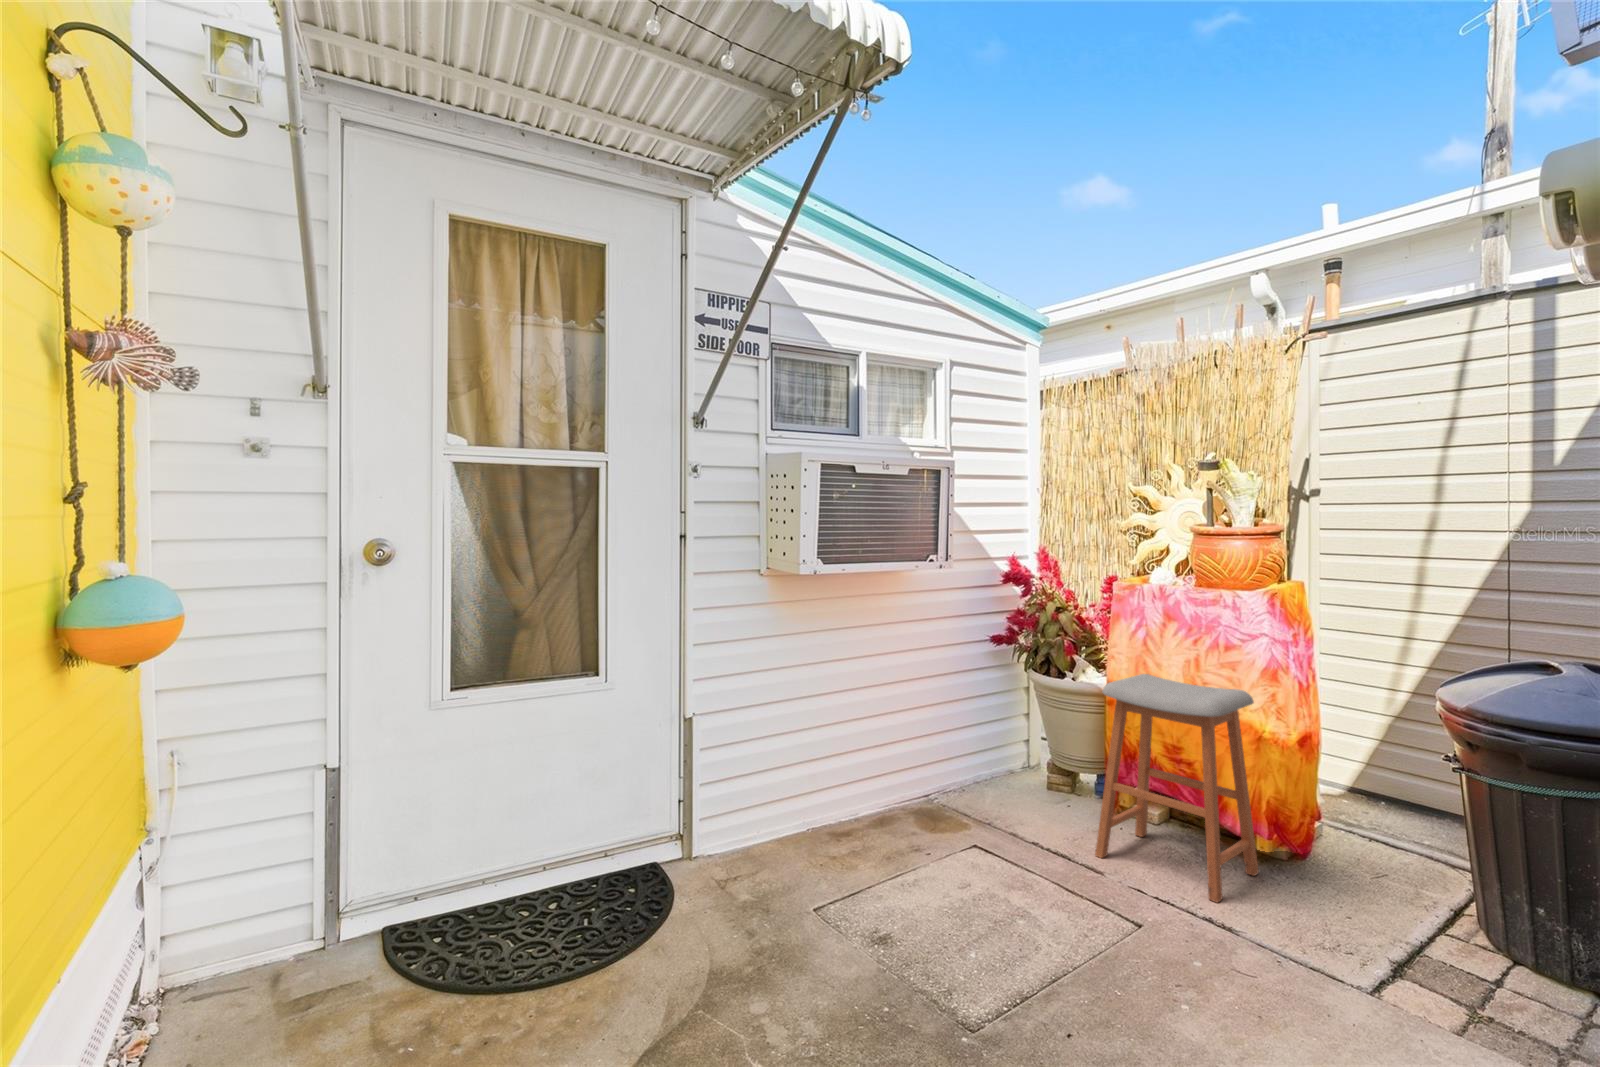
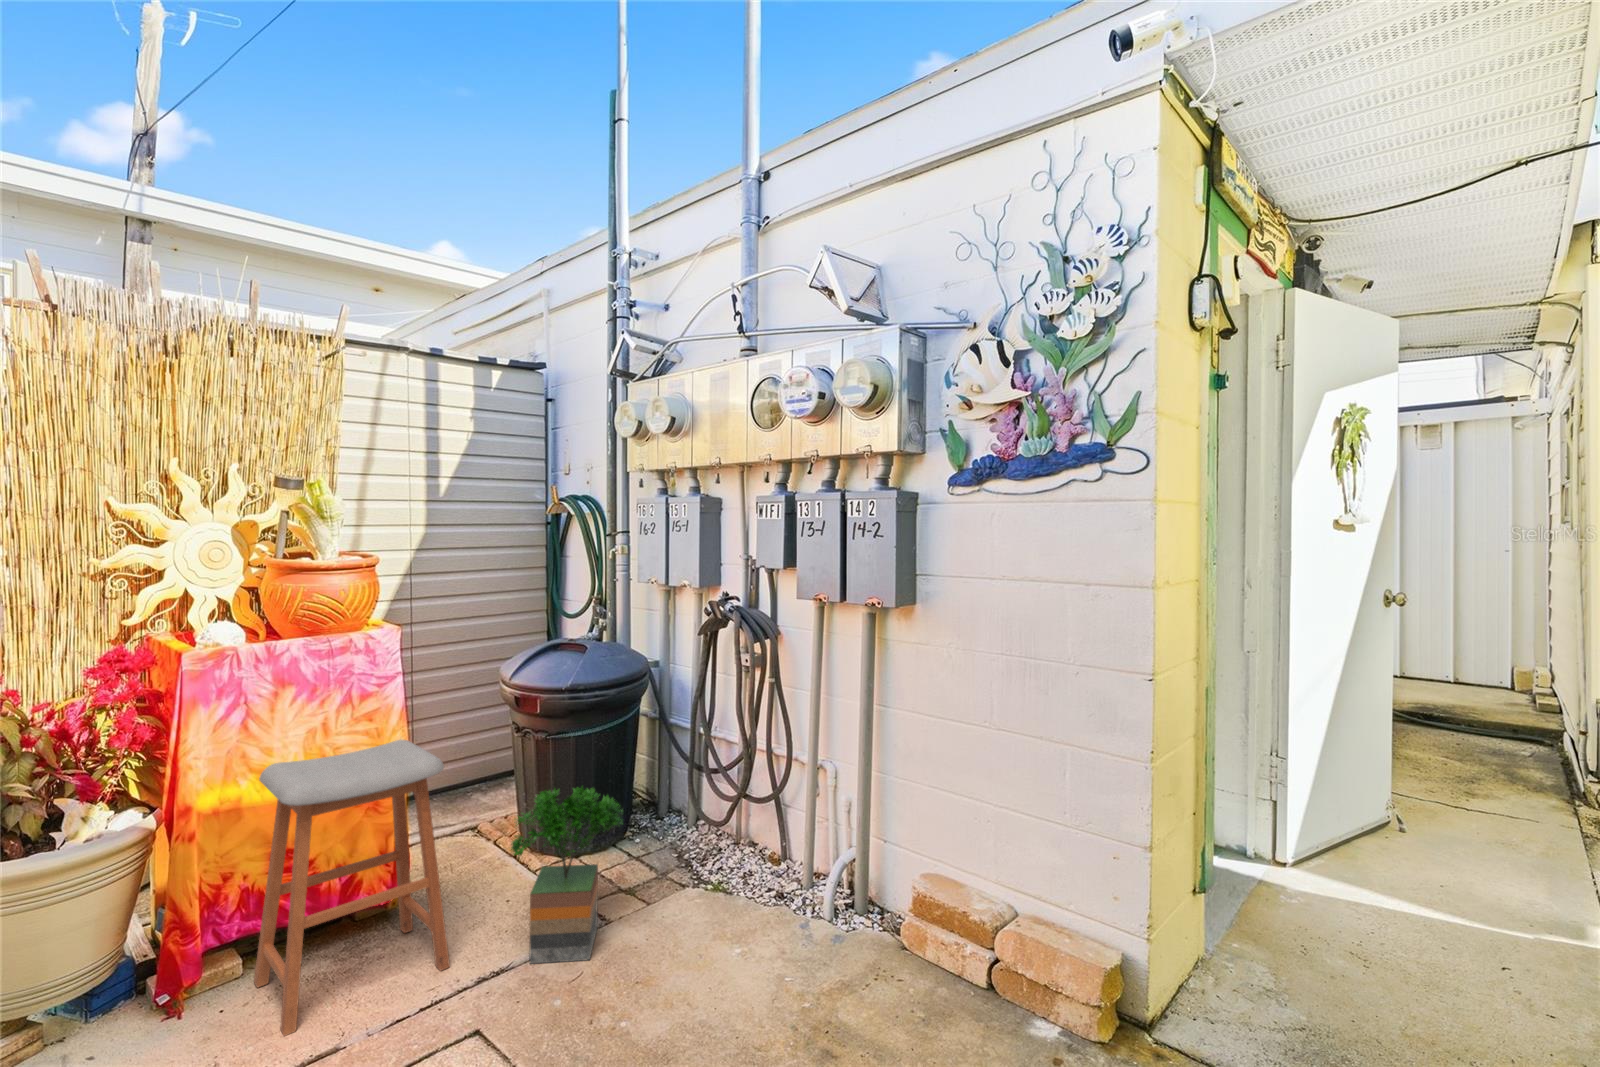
potted tree: none [1241,781,1409,984] -> present [511,787,623,964]

